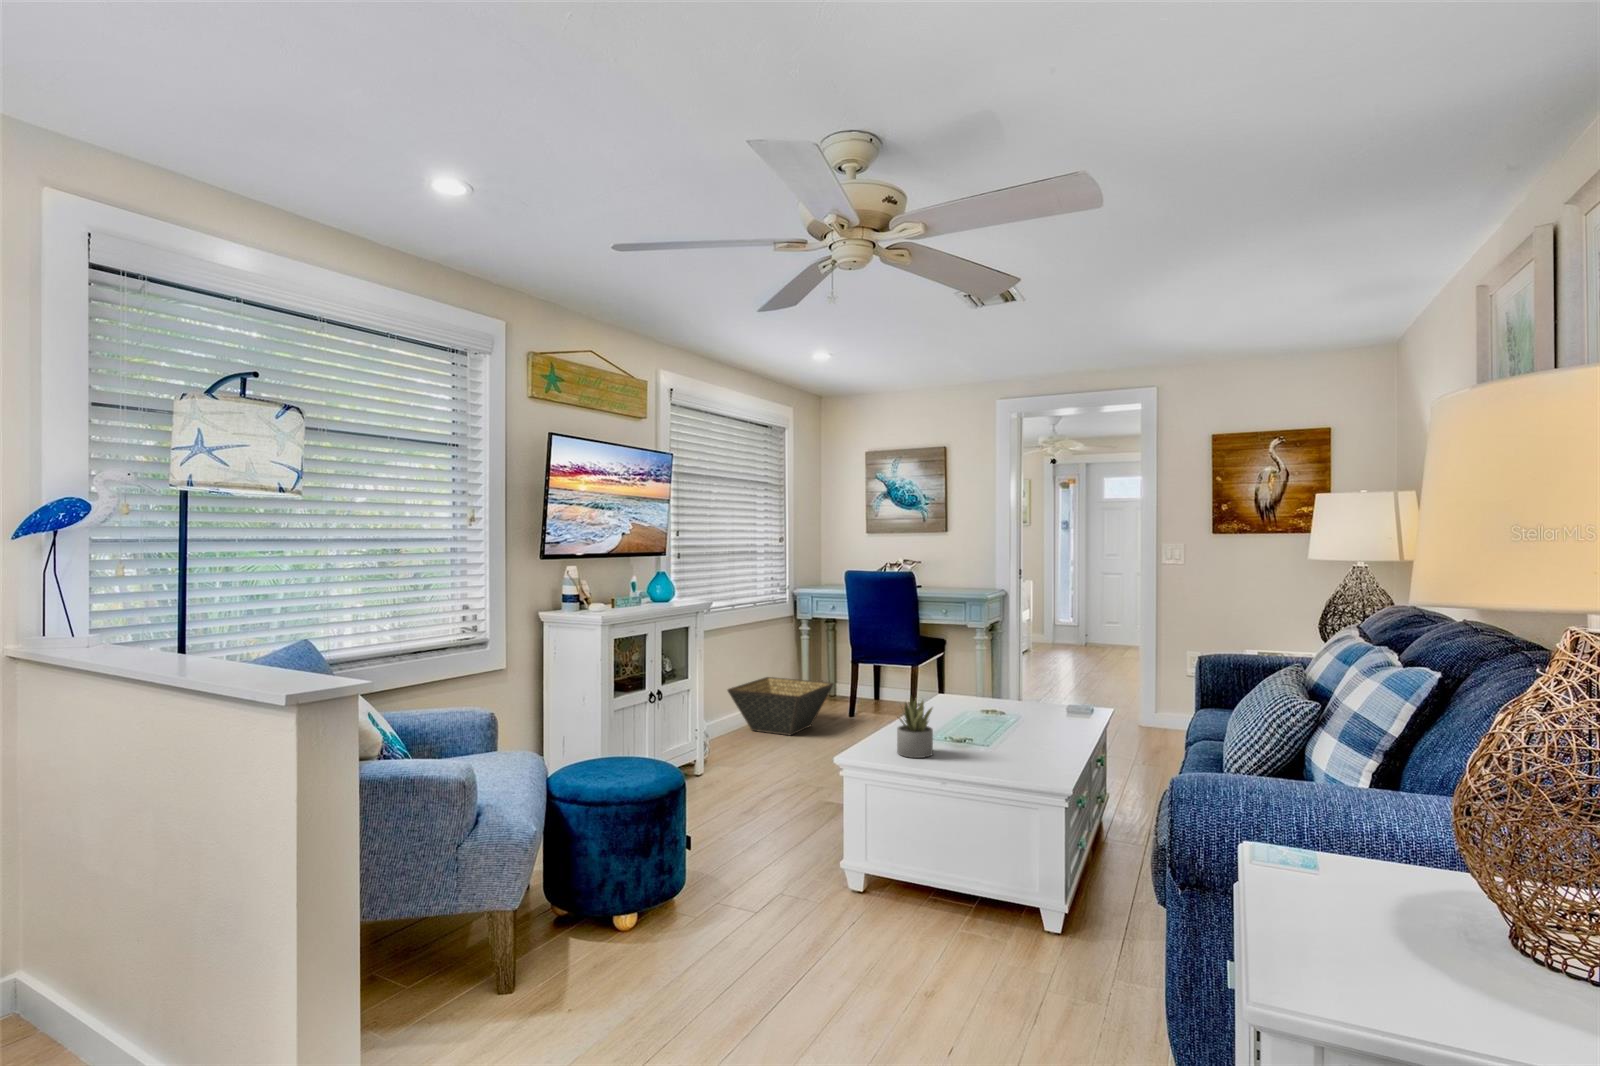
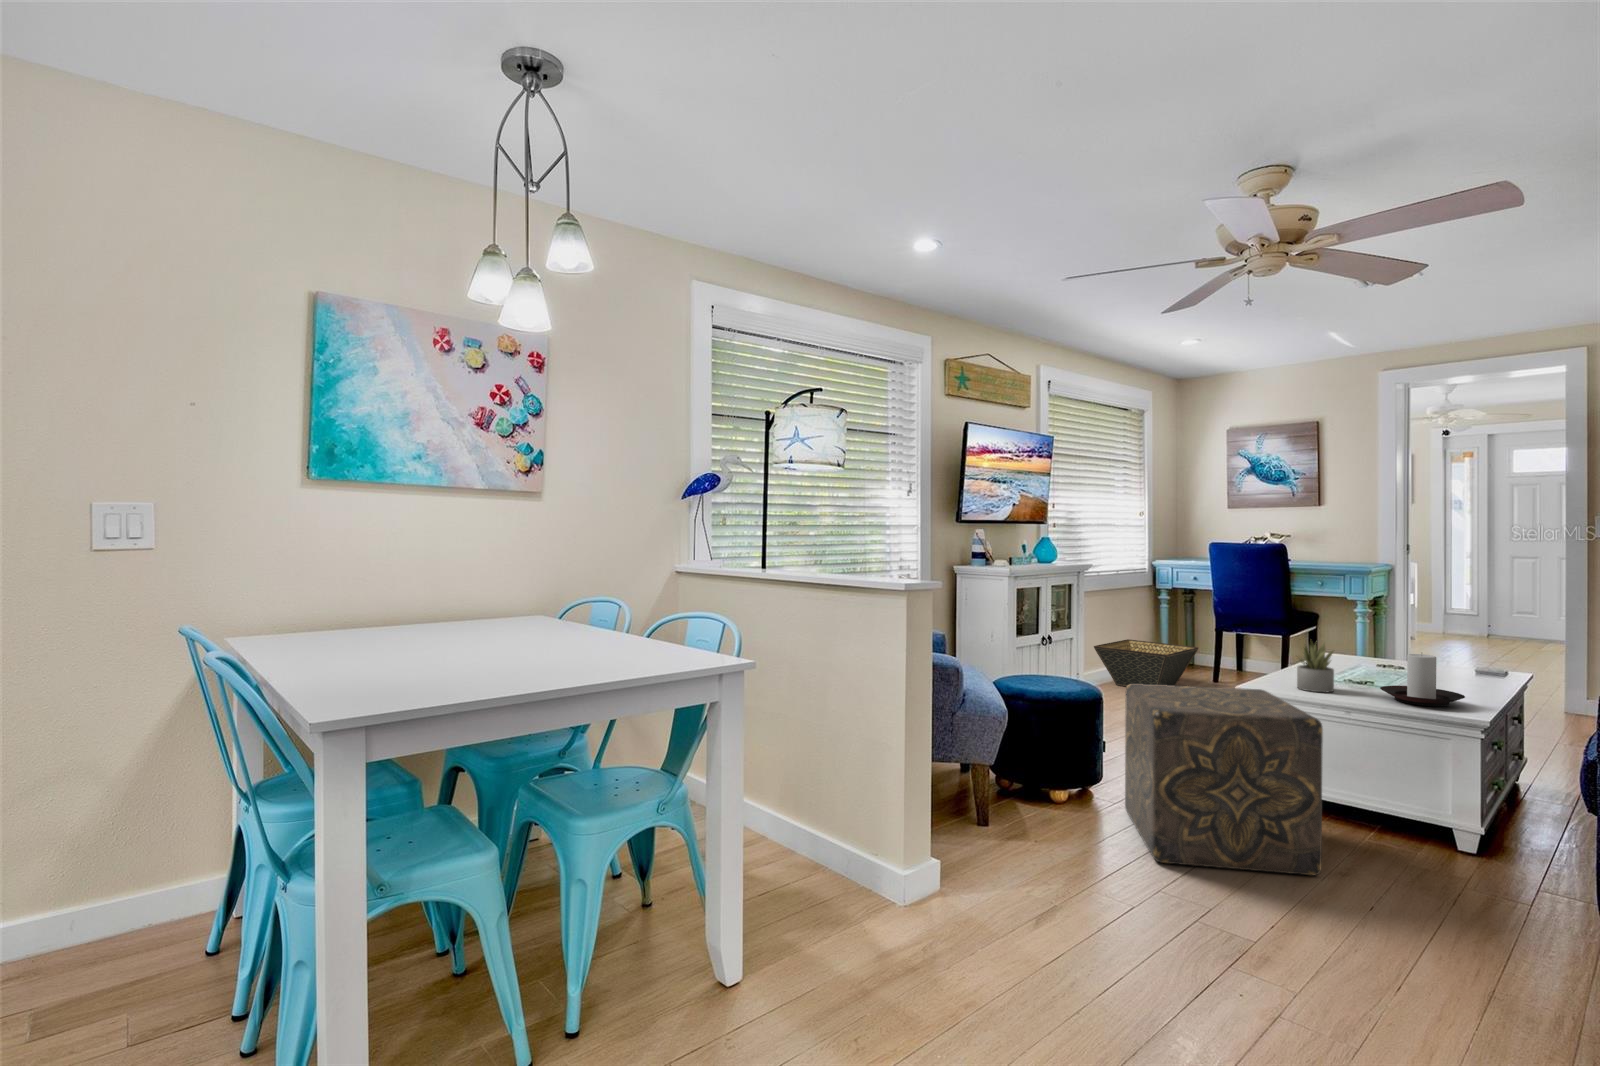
candle holder: none [975,707,1052,769] -> present [1380,654,1465,706]
ottoman: none [698,768,902,1036] -> present [1125,684,1323,875]

